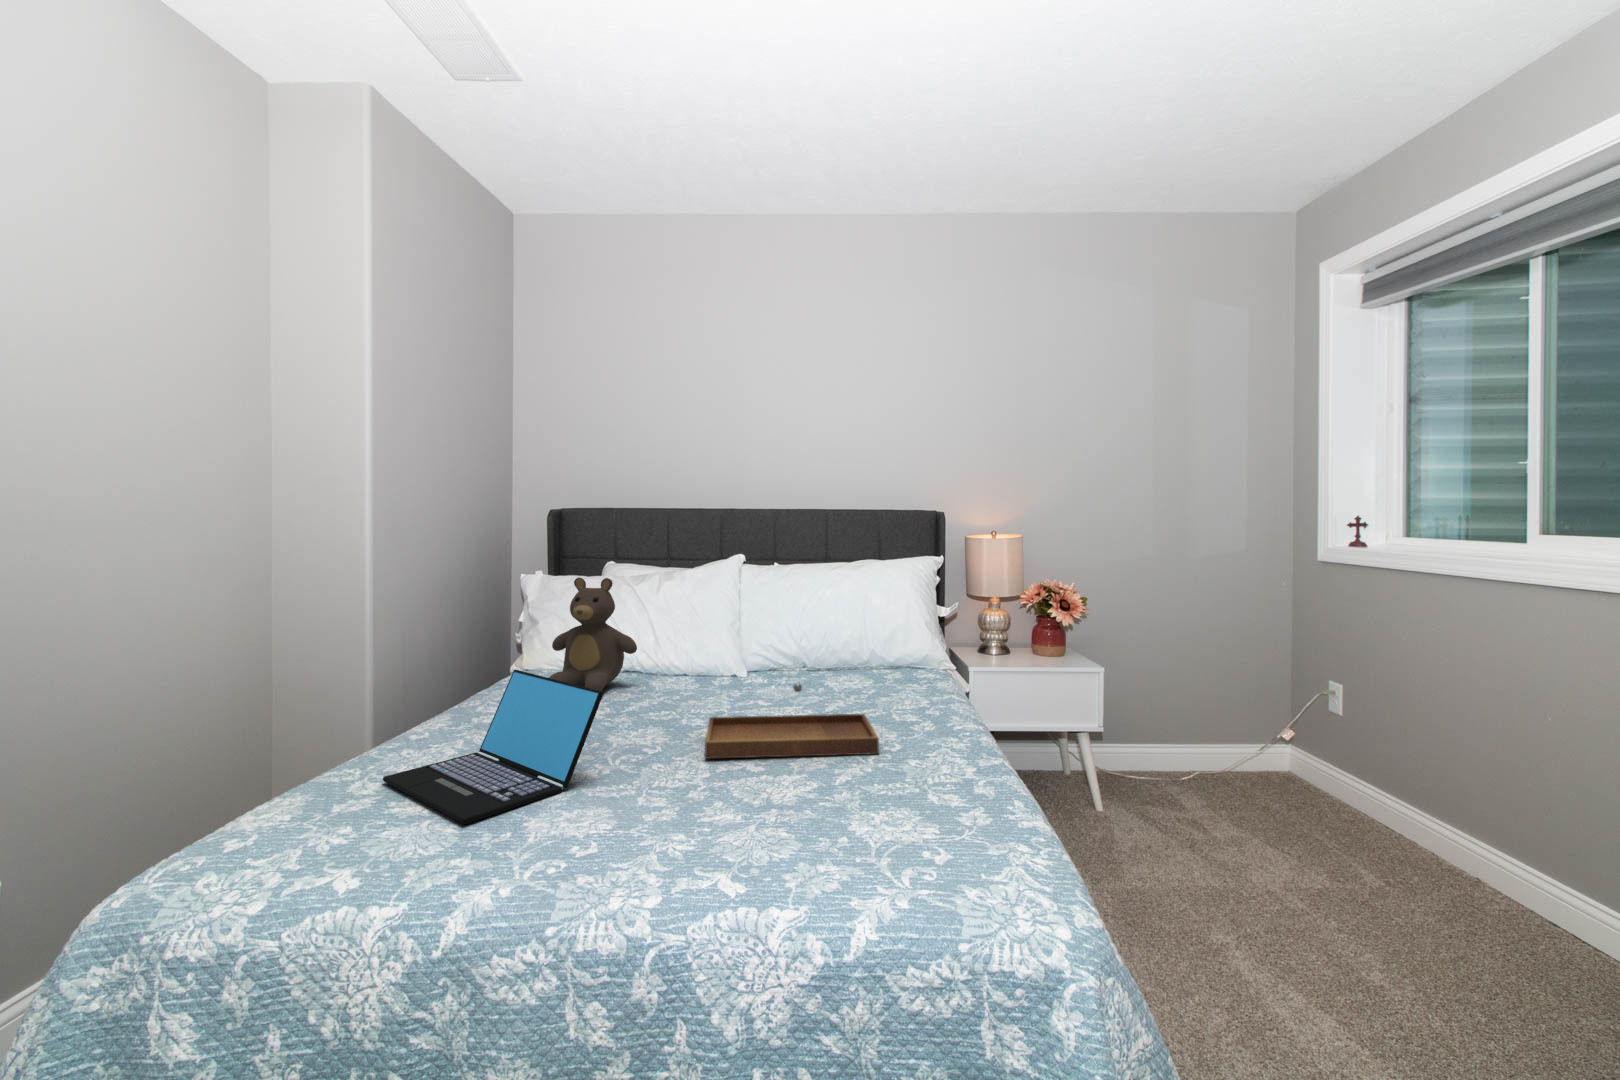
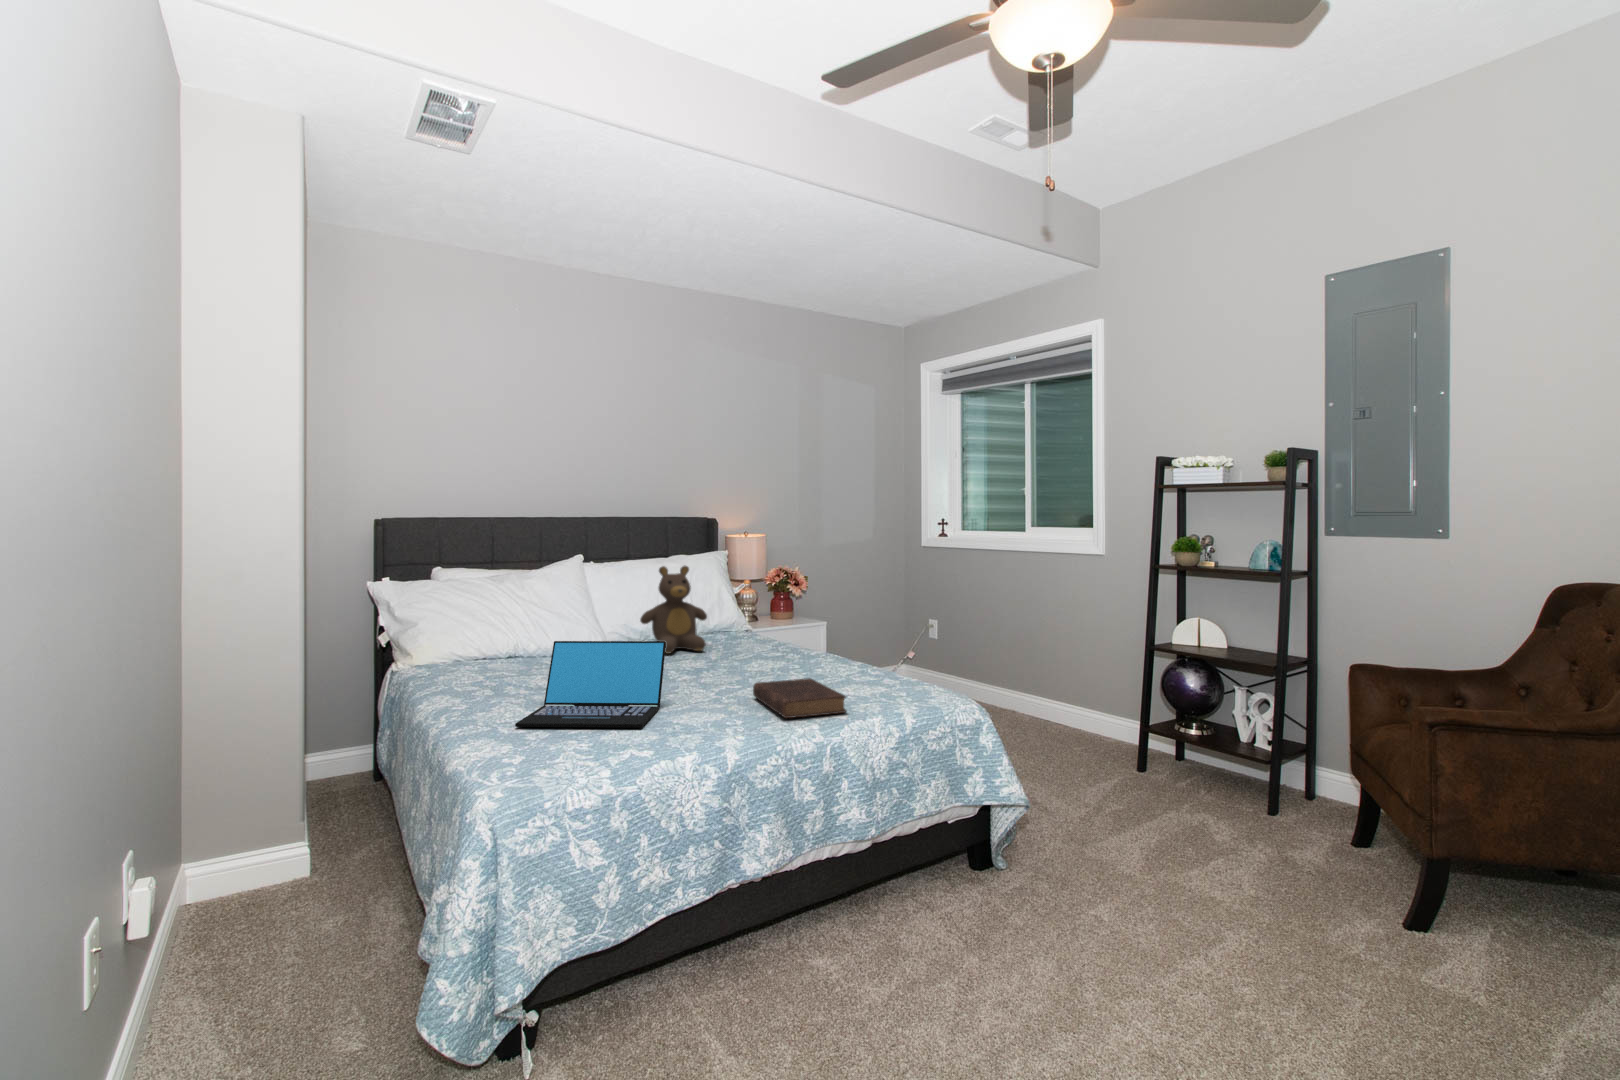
teddy bear: present [549,577,637,691] -> present [640,566,707,653]
tray: present [705,683,879,759] -> none [676,633,800,685]
book: none [635,777,801,881] -> present [753,678,846,718]

